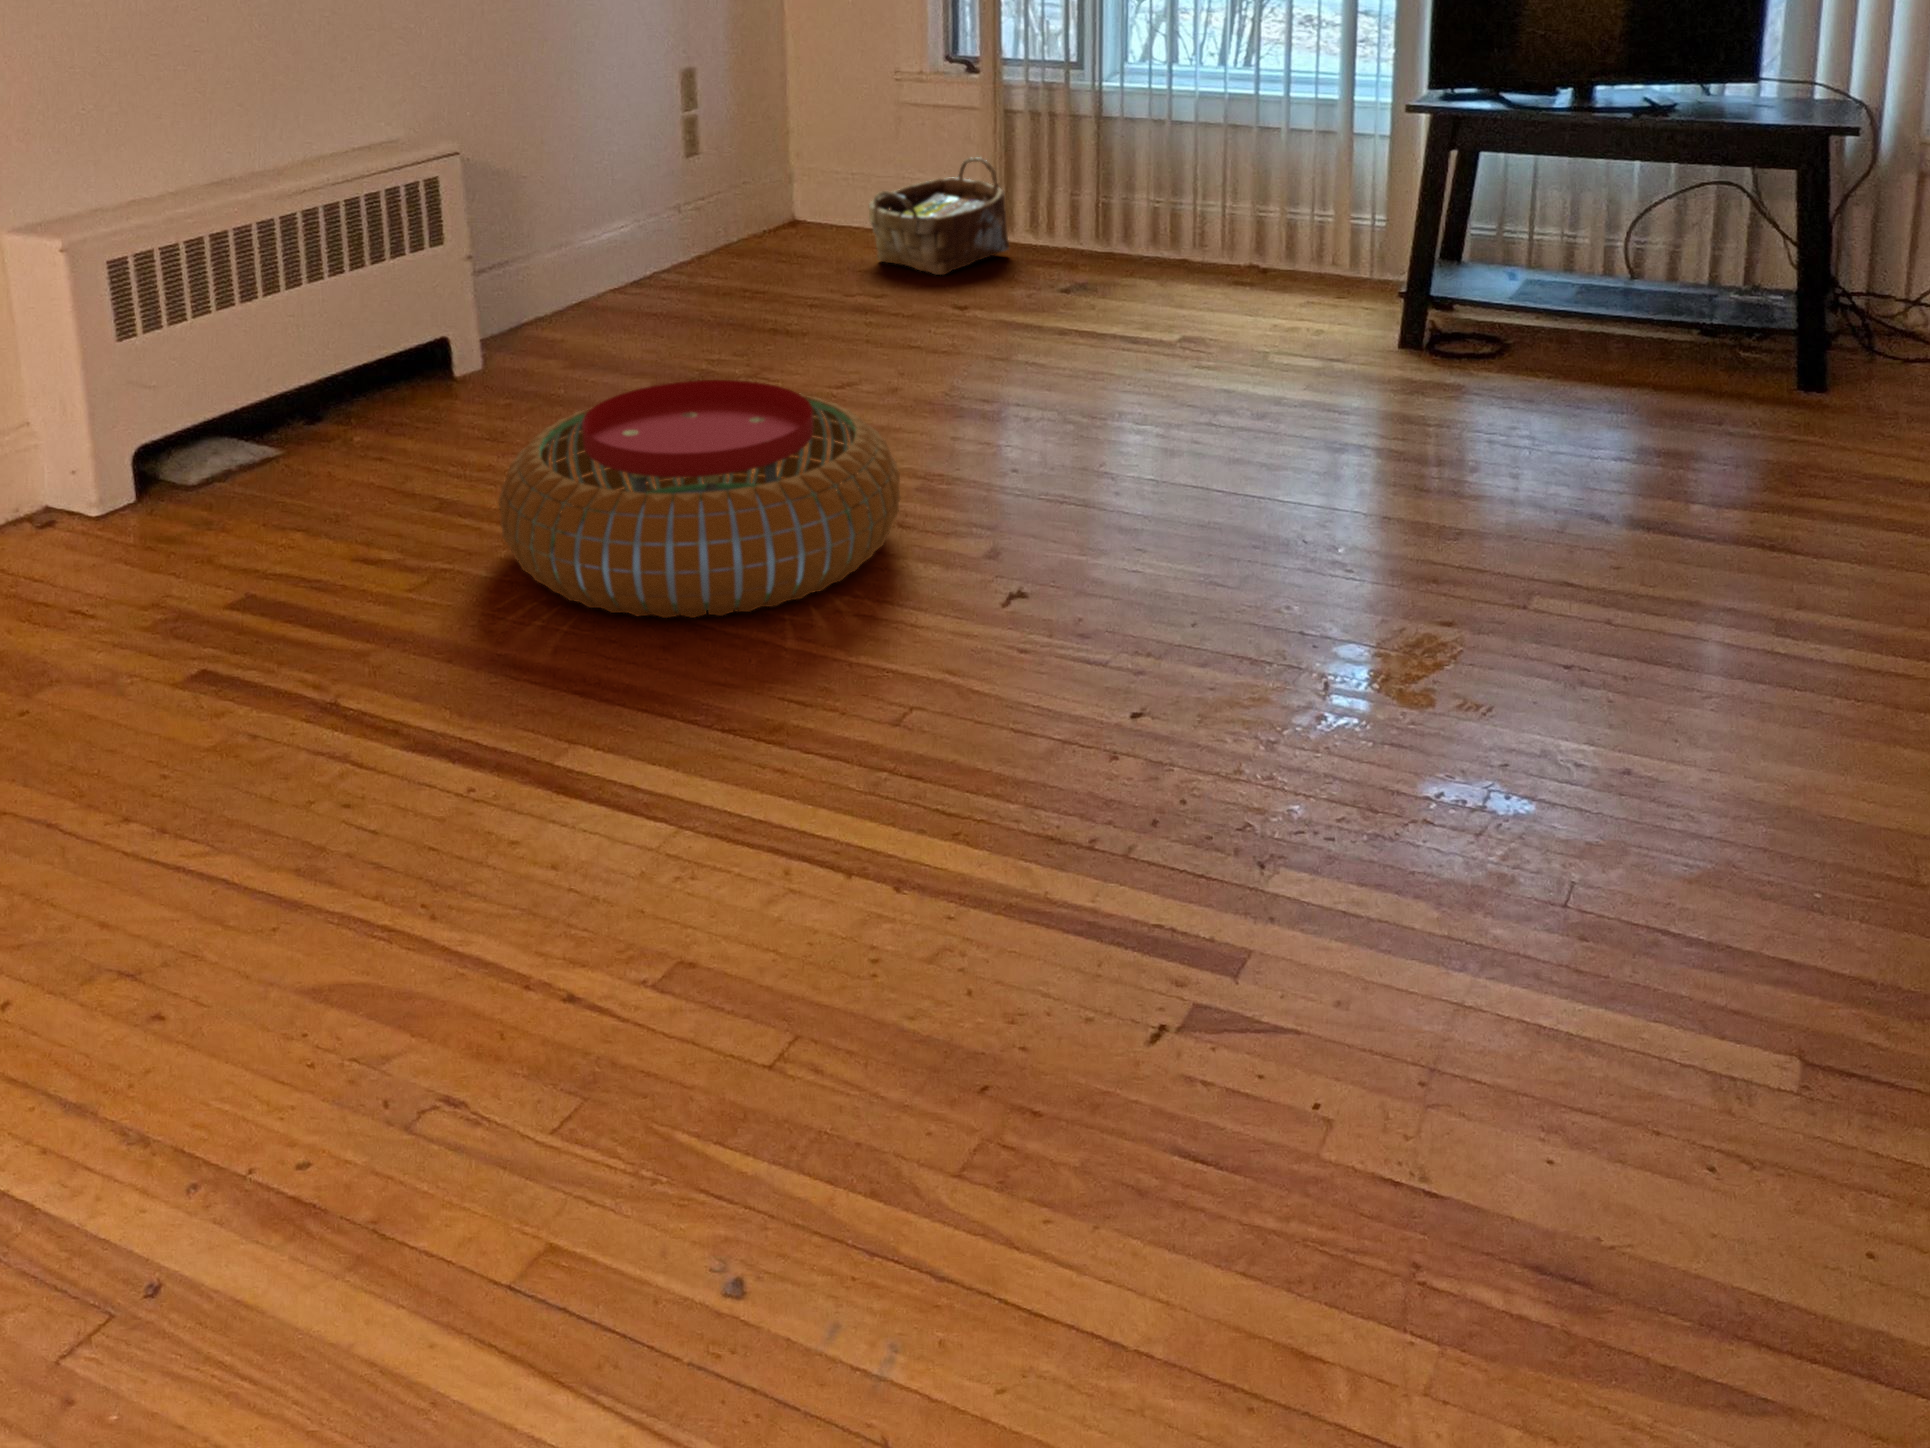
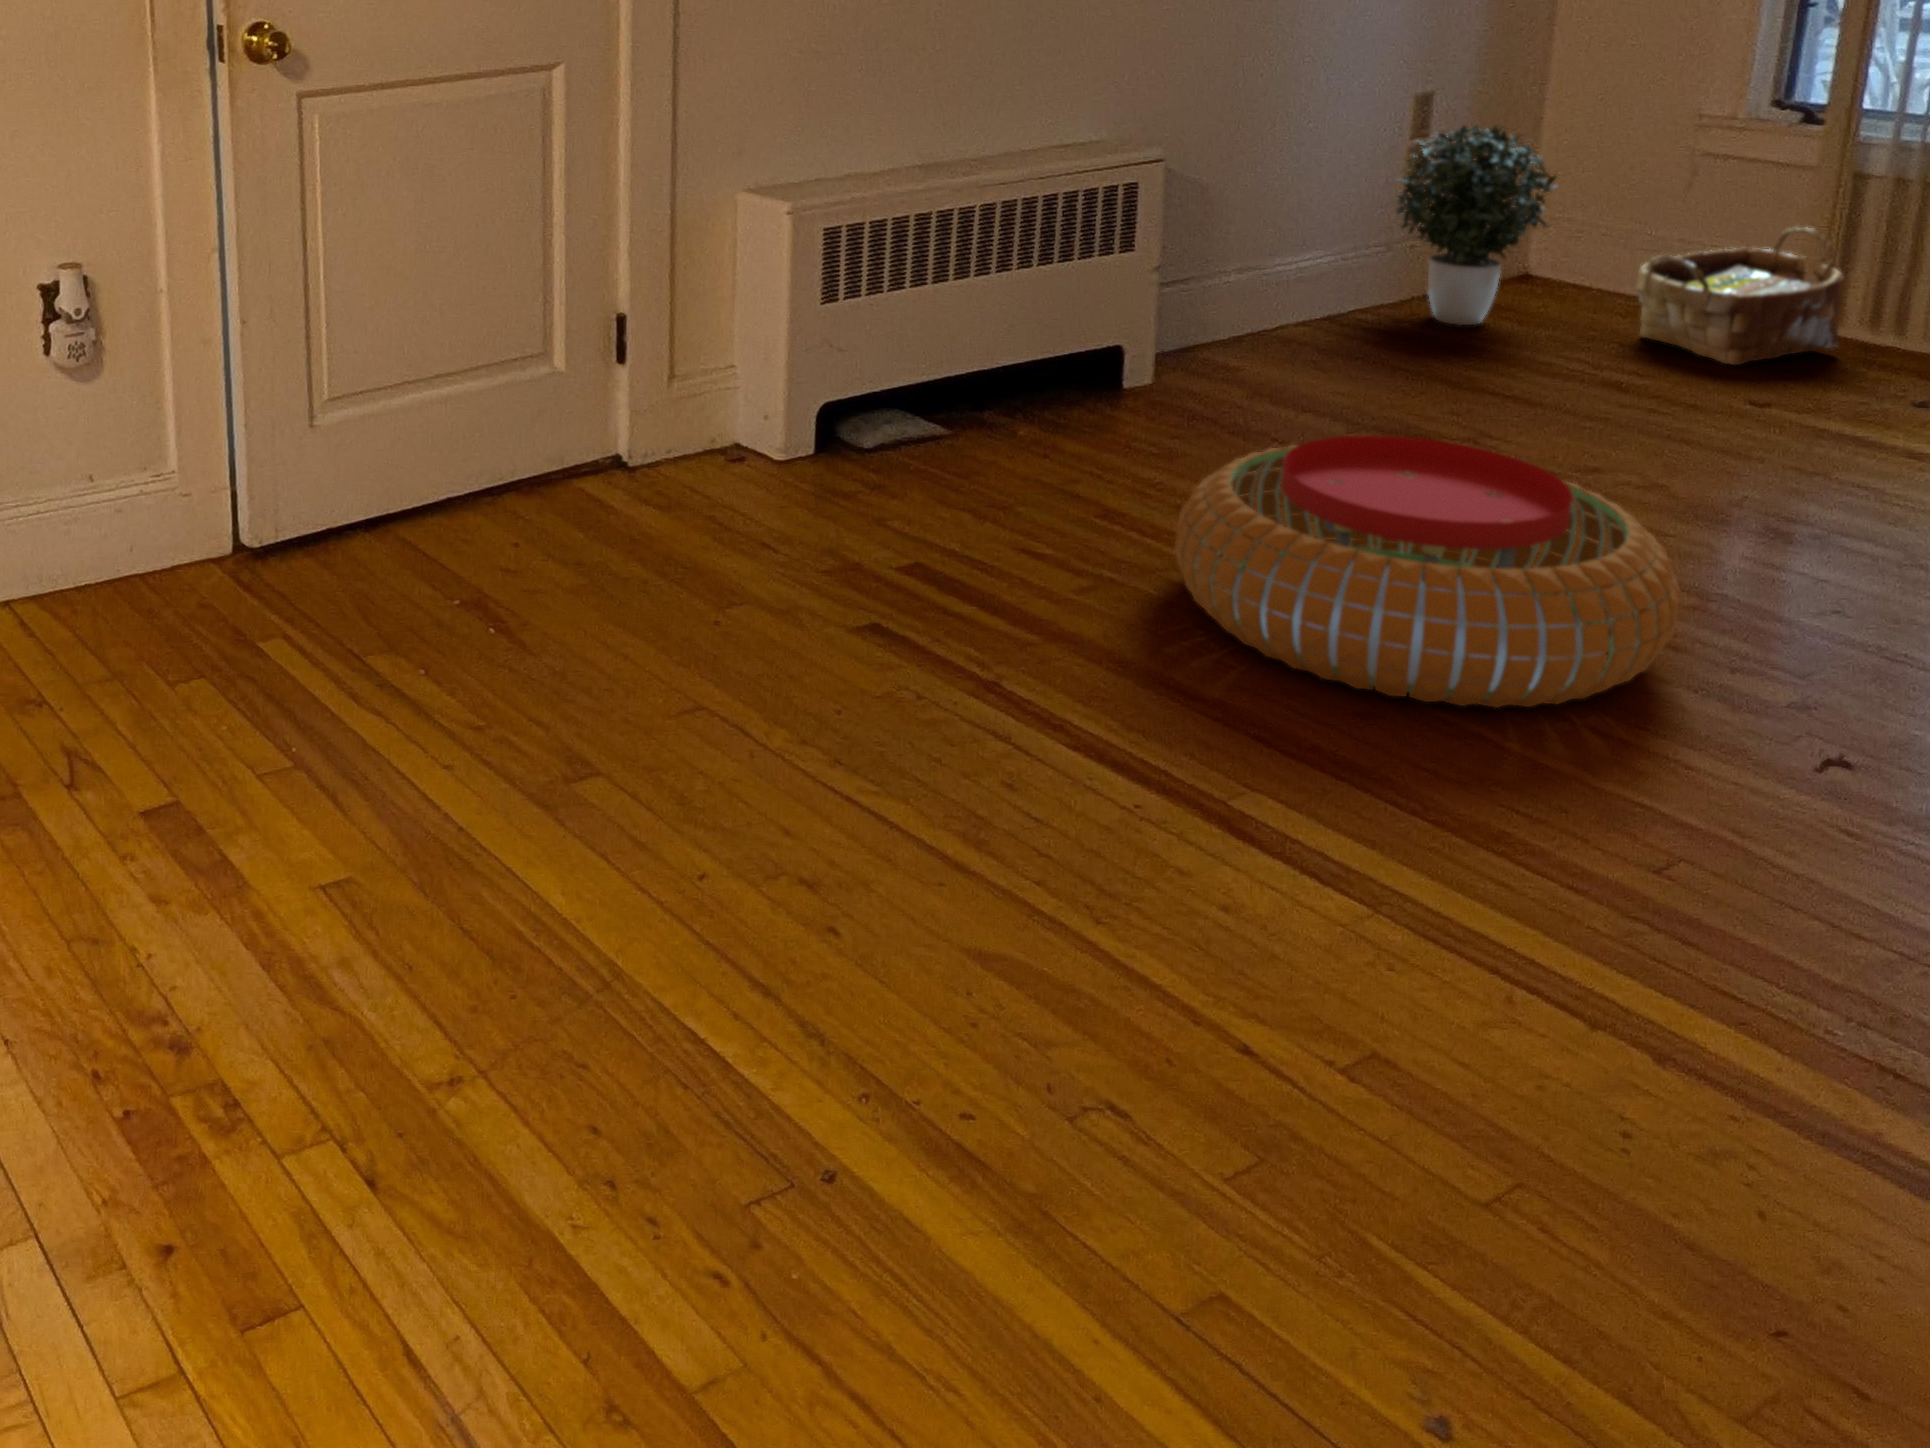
potted plant: none [675,93,801,271] -> present [1397,124,1556,325]

